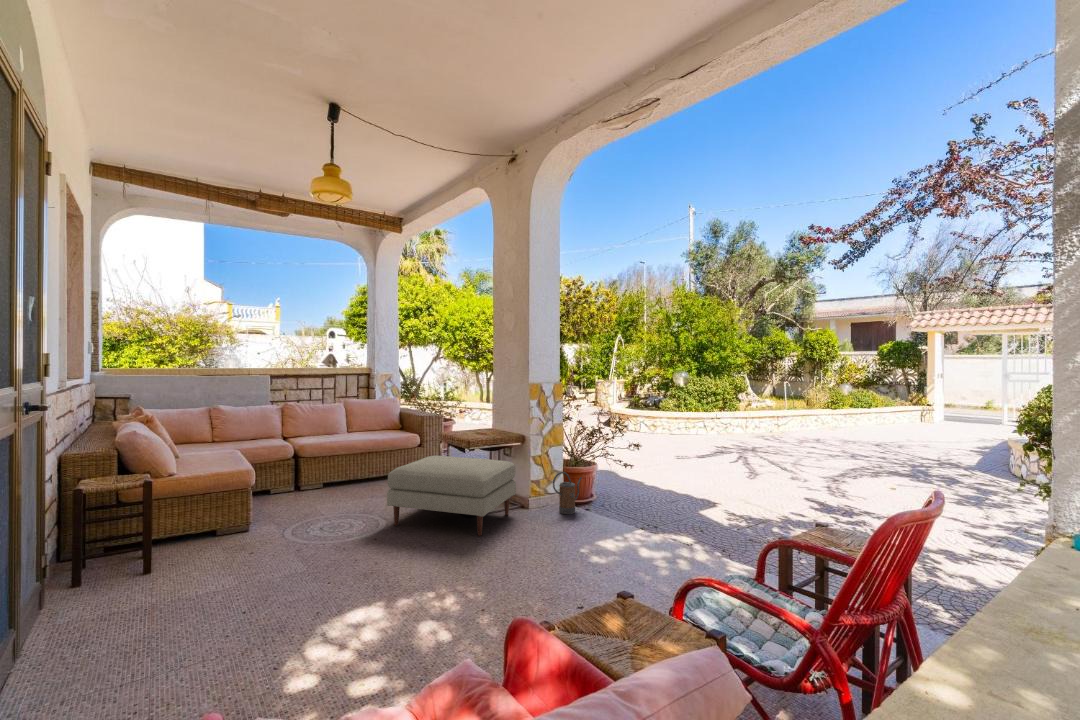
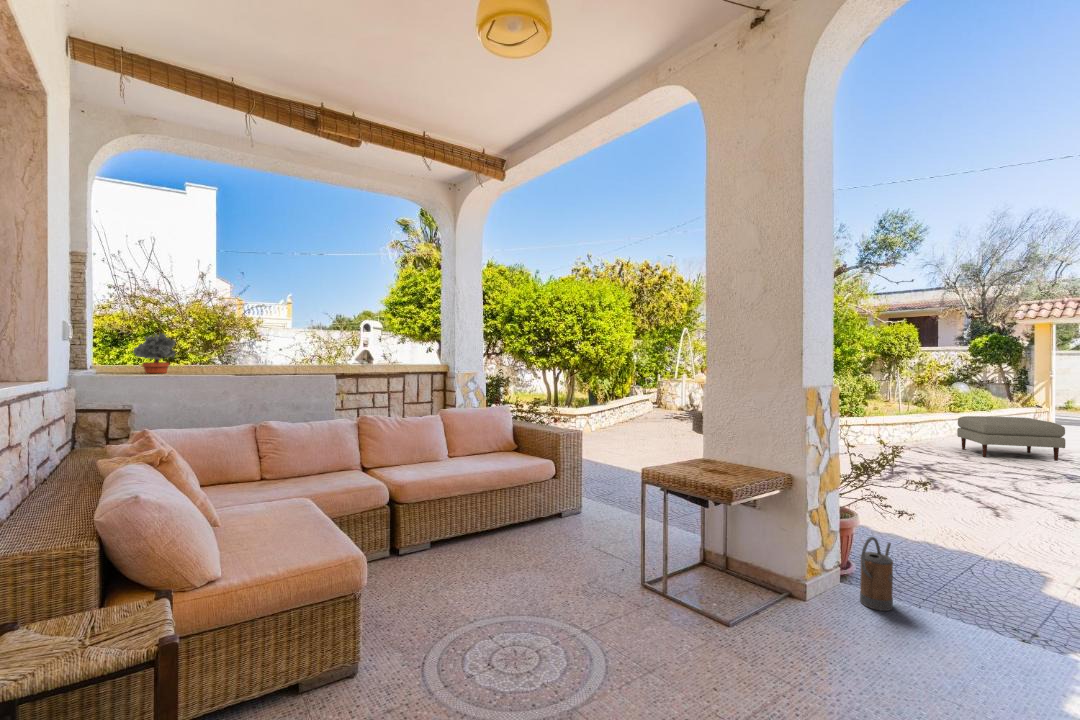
potted plant: none [131,343,162,372] -> present [133,333,176,373]
ottoman: present [387,456,516,536] -> present [957,416,1065,461]

